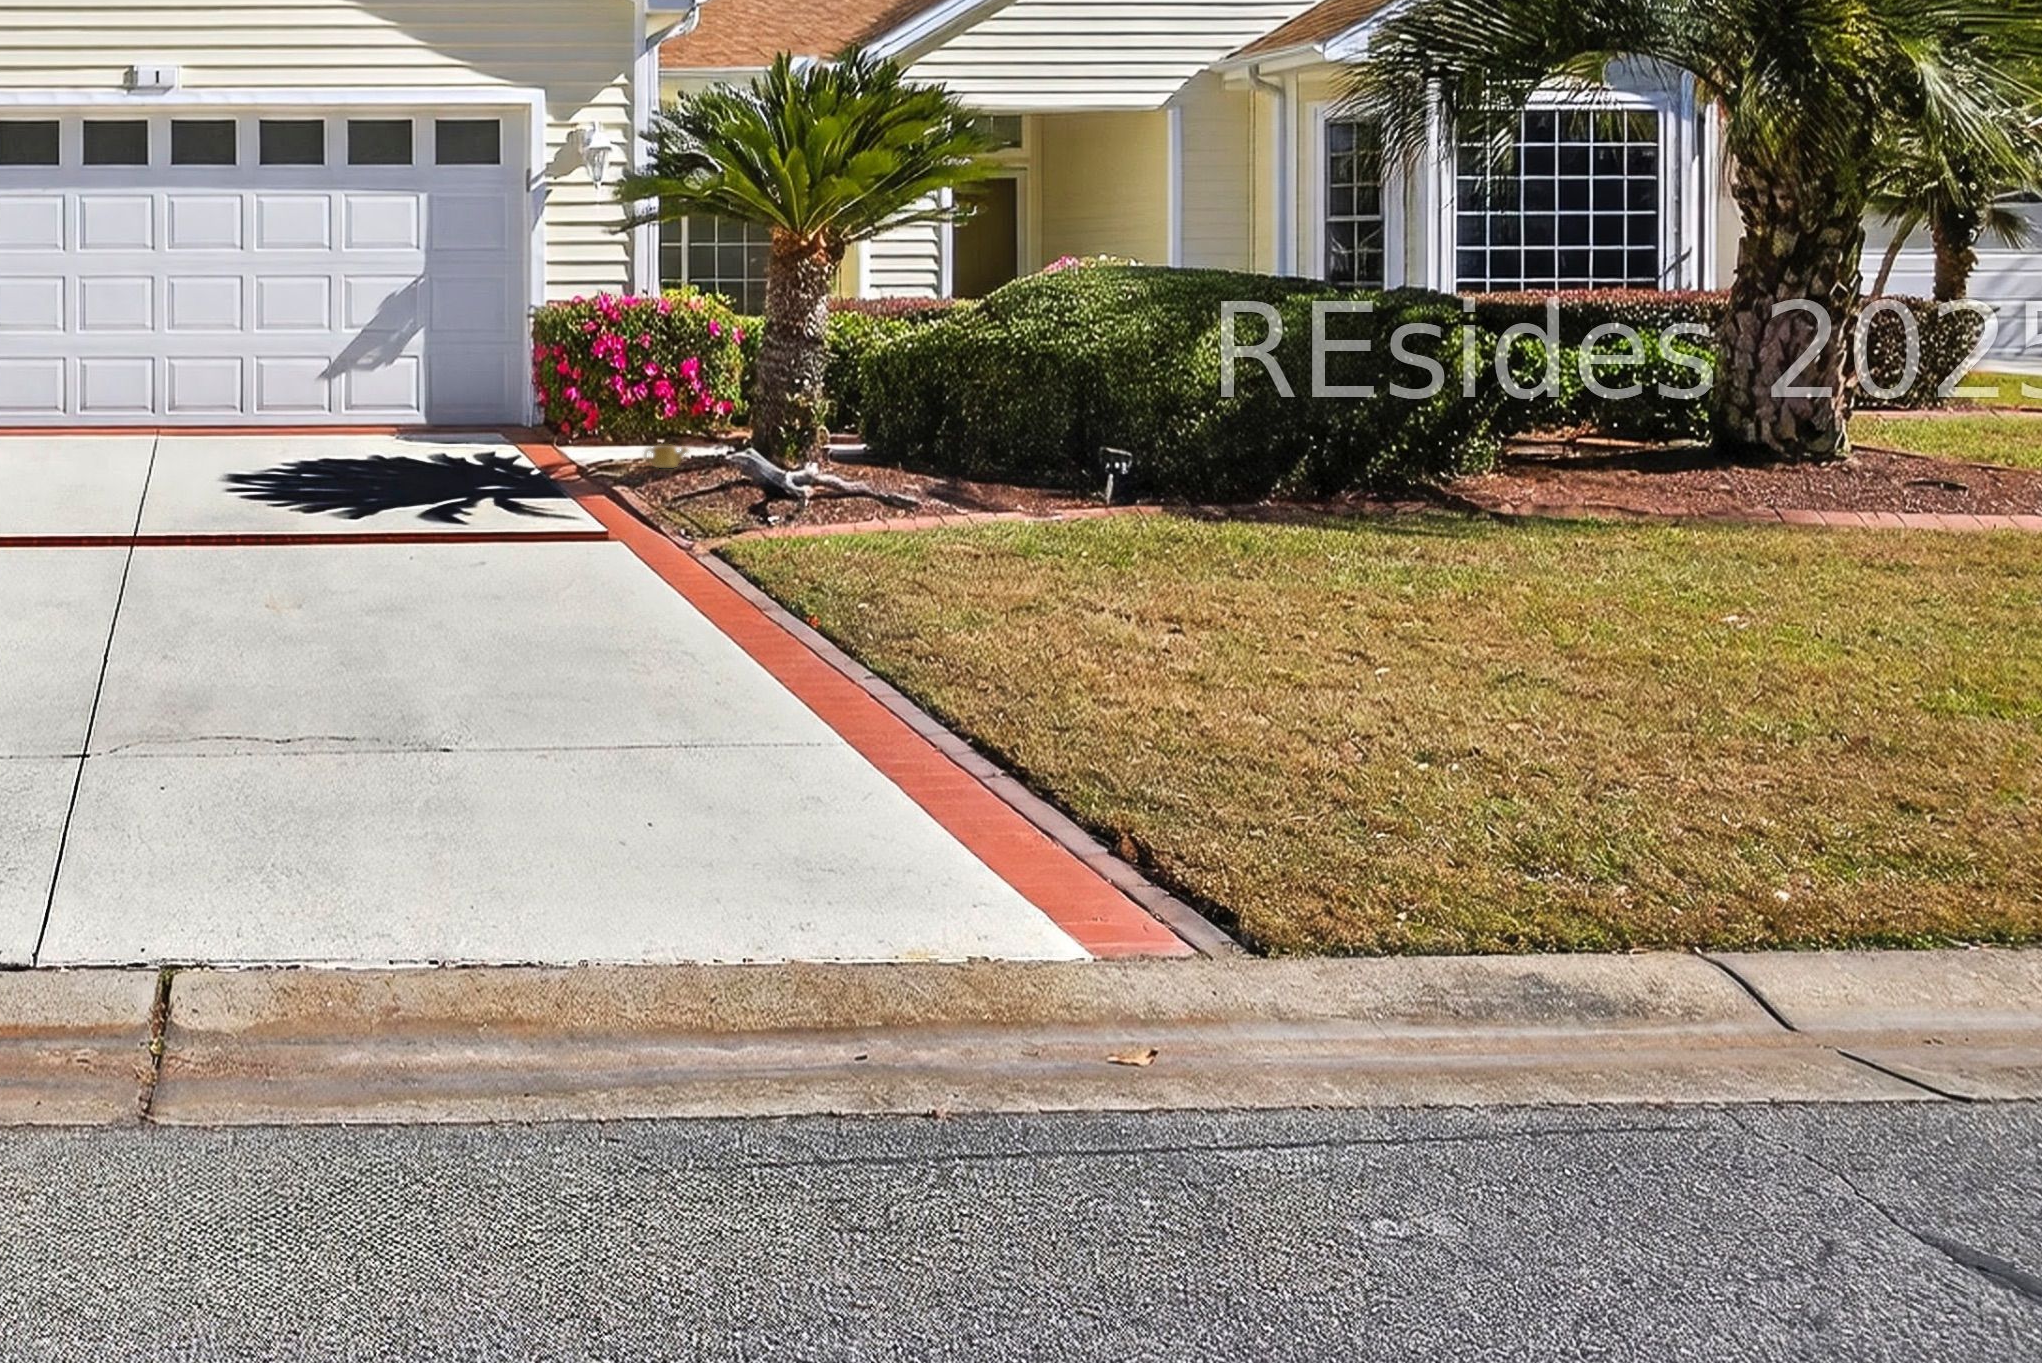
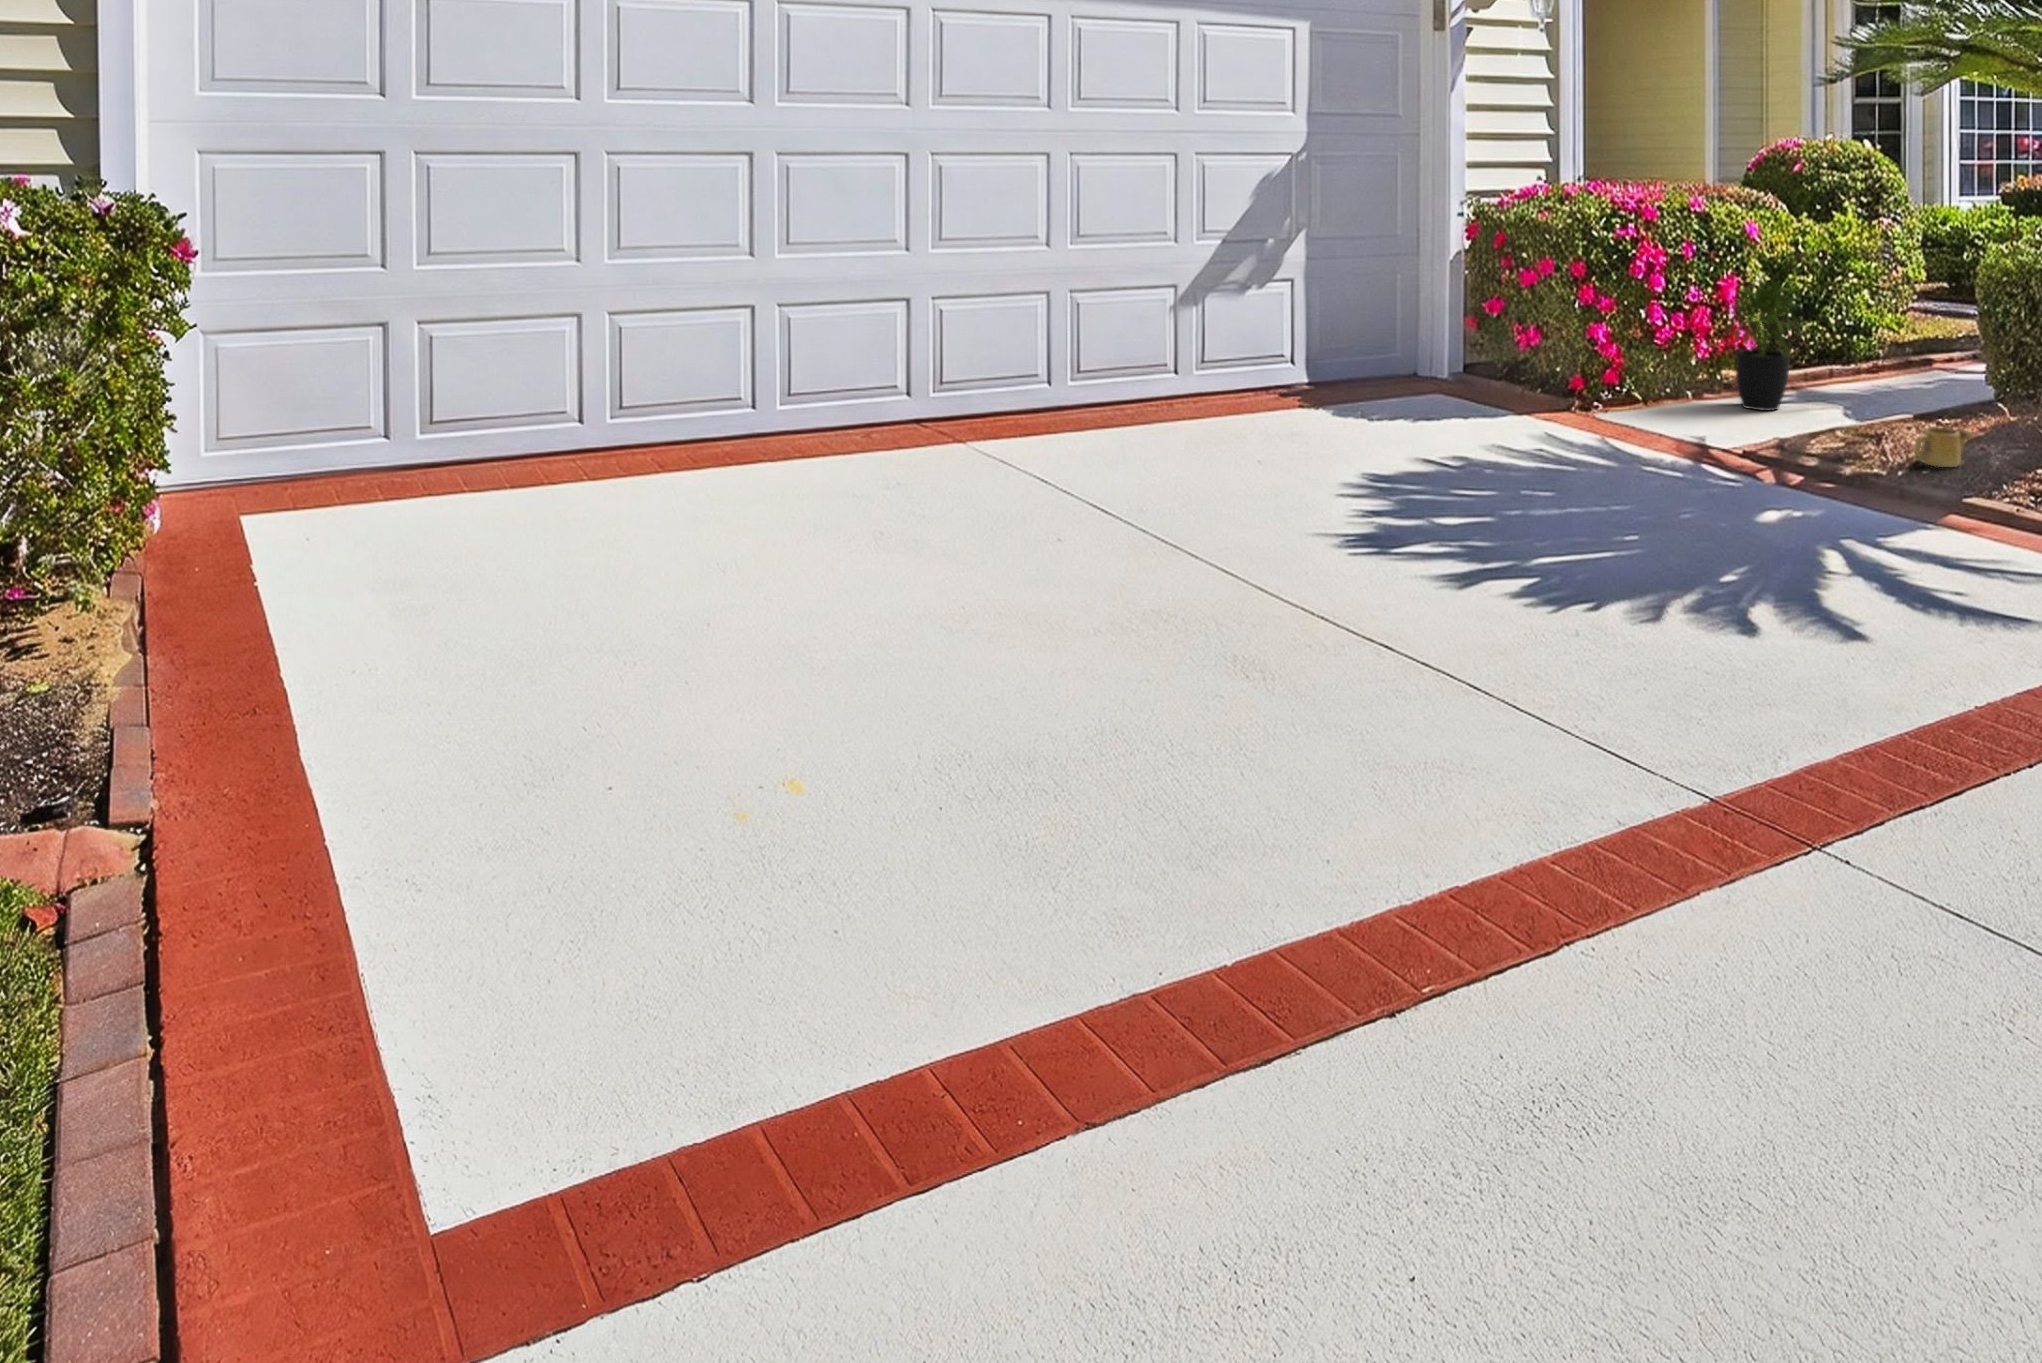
potted plant: none [637,356,691,445] -> present [1728,280,1801,411]

